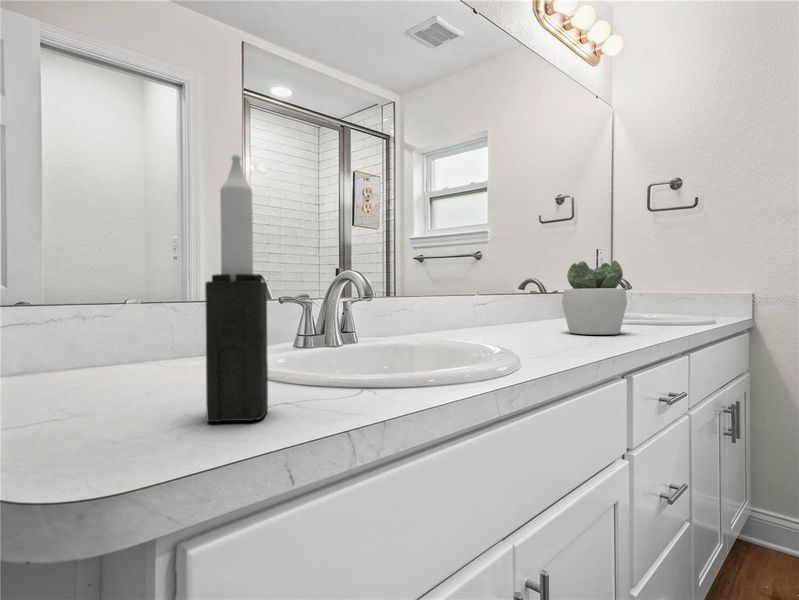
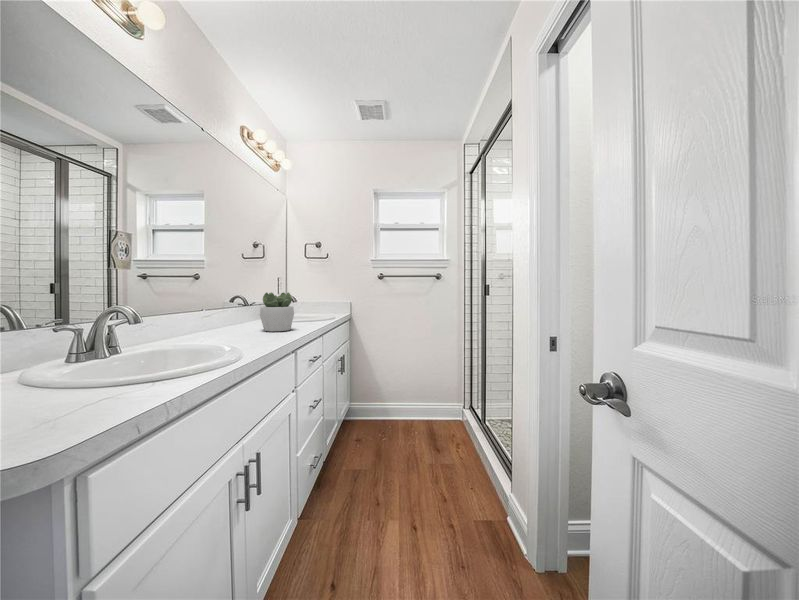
candle: present [205,154,268,422] -> none [54,260,100,418]

